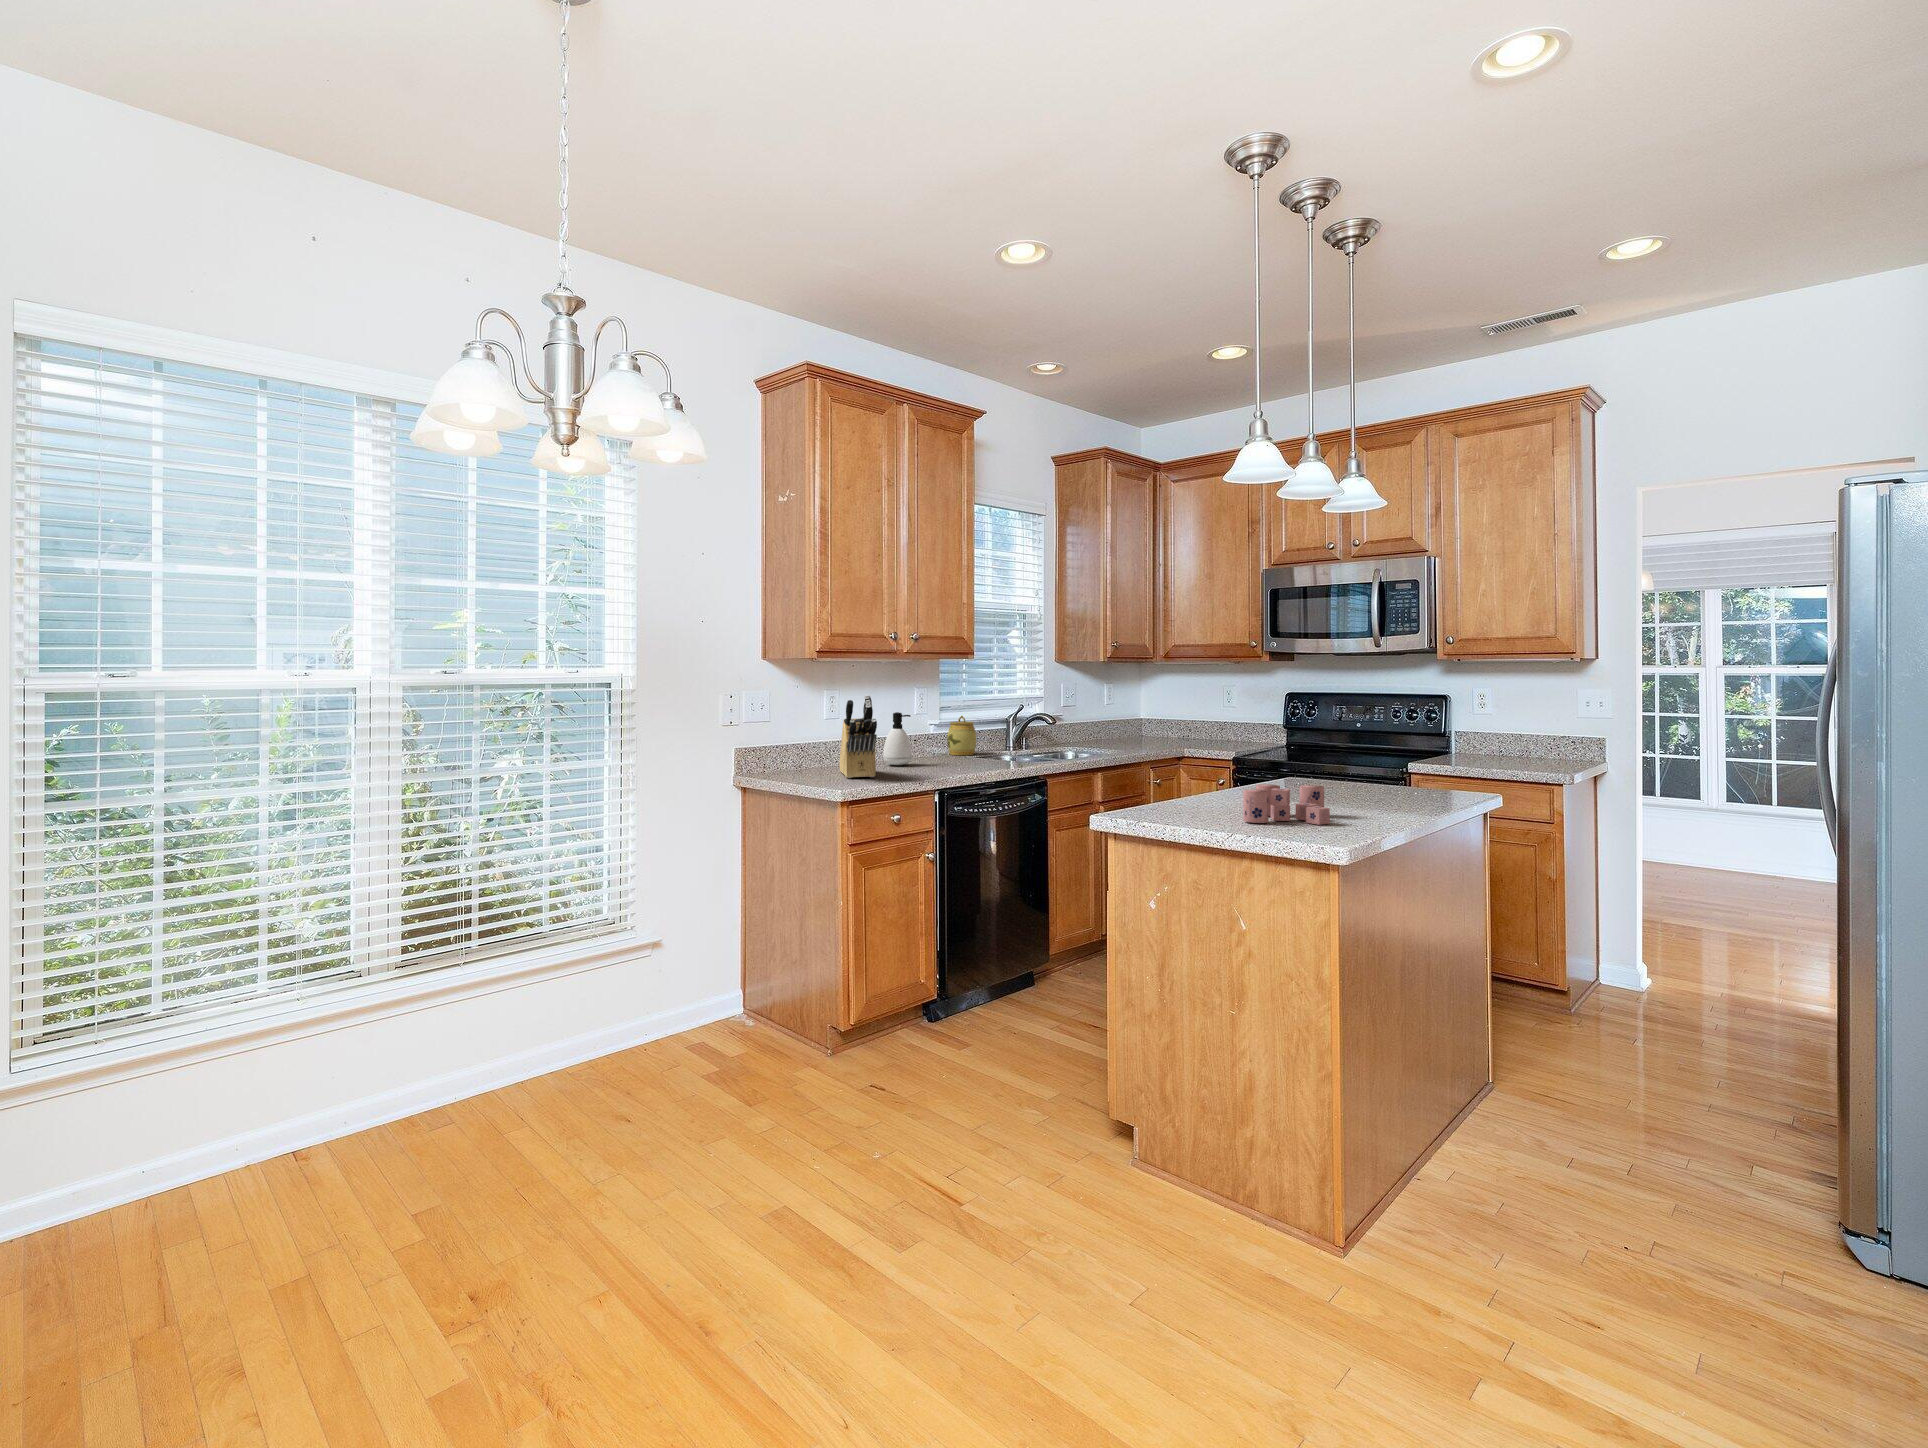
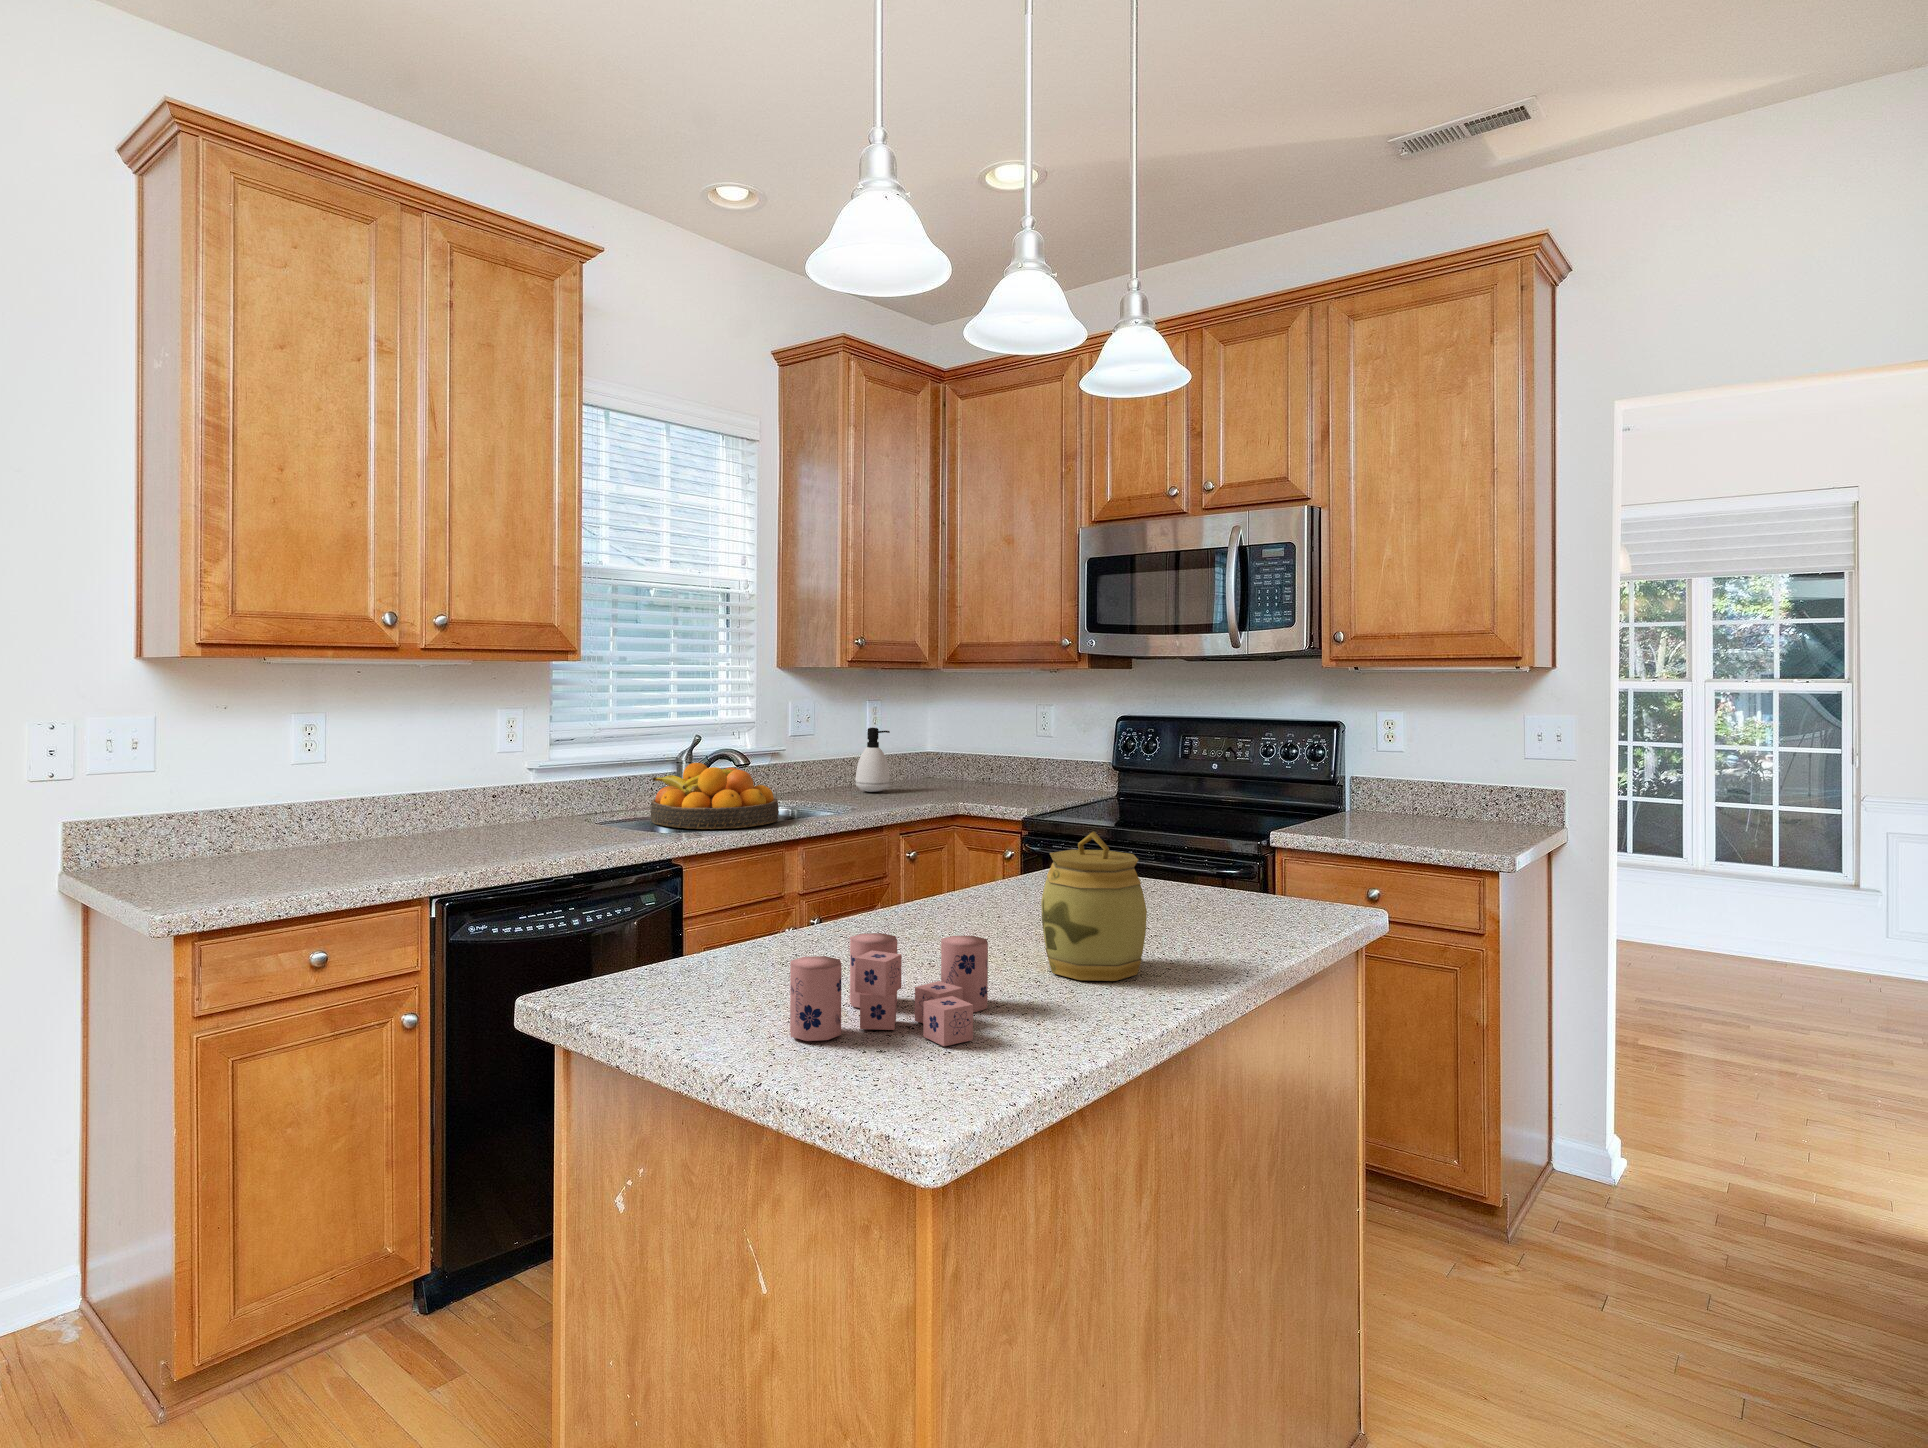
knife block: present [839,695,877,778] -> none [251,723,348,875]
soap dispenser: present [883,712,912,765] -> present [855,728,890,792]
jar: present [947,716,976,755] -> present [1041,831,1147,981]
fruit bowl: none [1005,722,1085,761] -> present [650,763,779,829]

